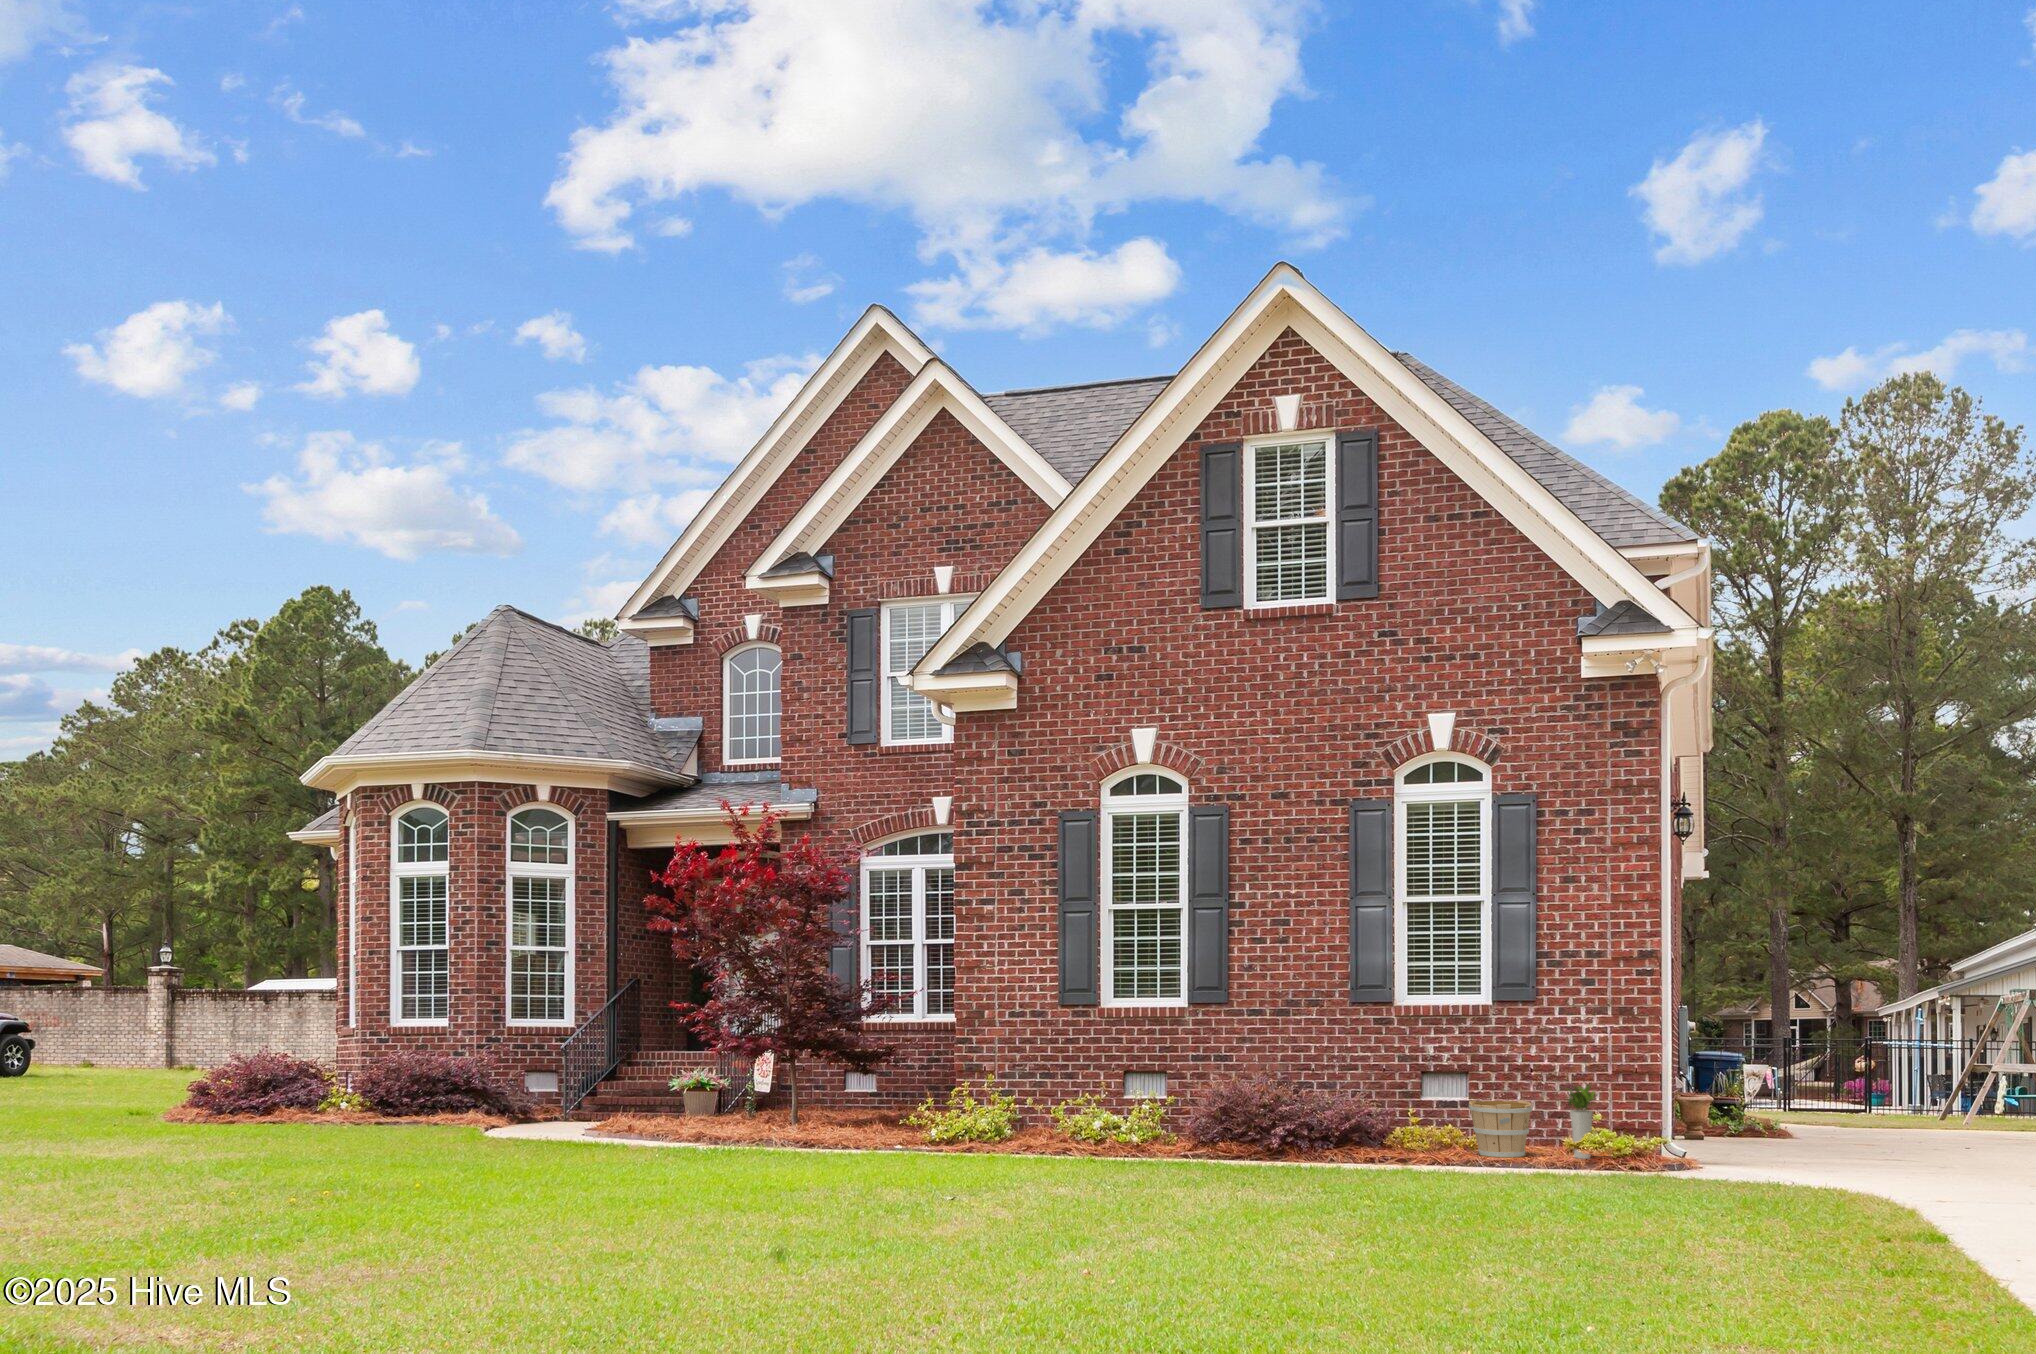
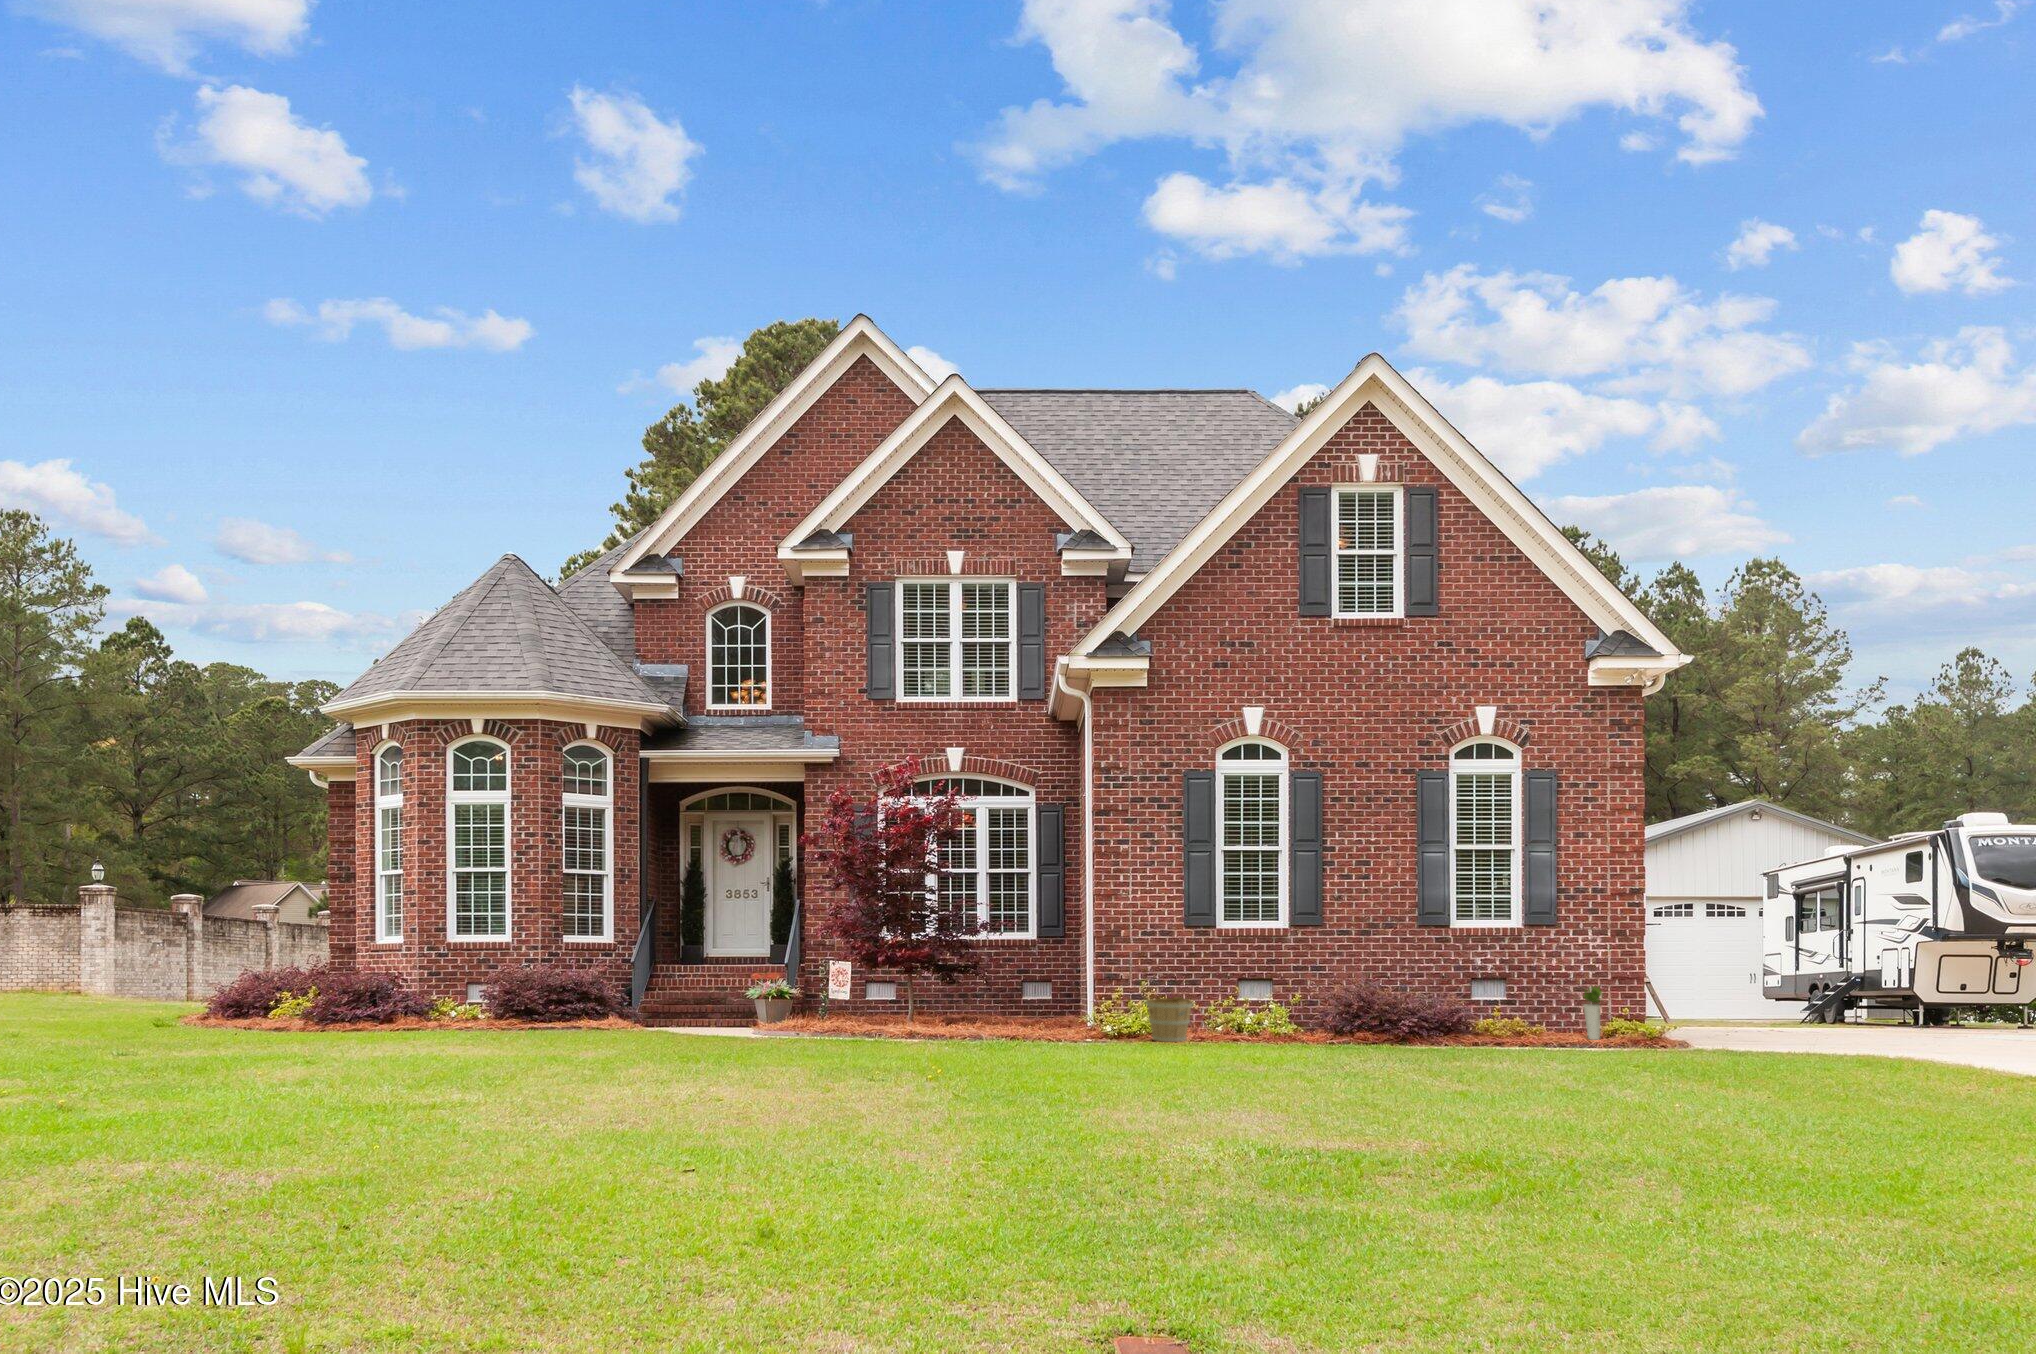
wooden bucket: present [1468,1100,1533,1158] -> present [1146,997,1193,1042]

